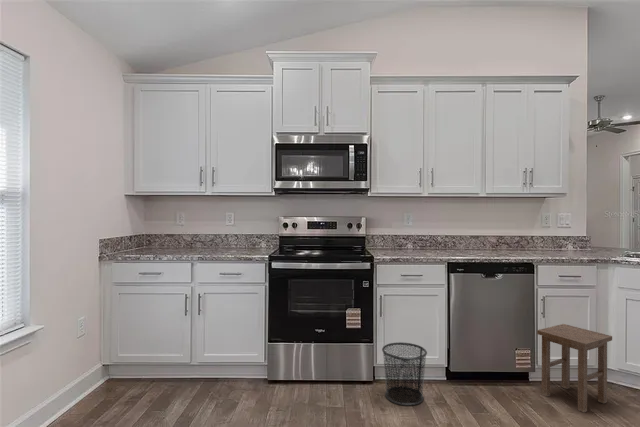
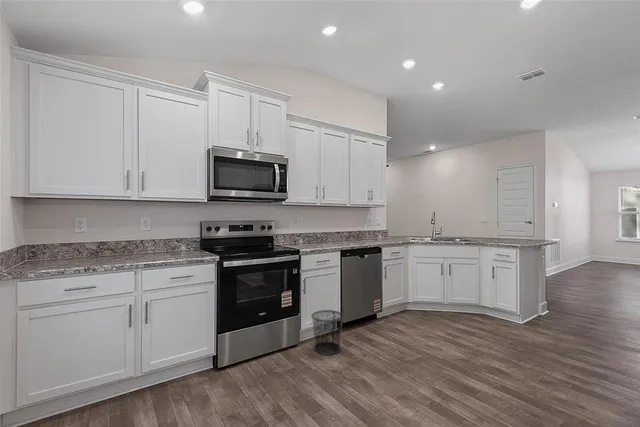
stool: present [537,324,612,412] -> none [388,282,420,329]

